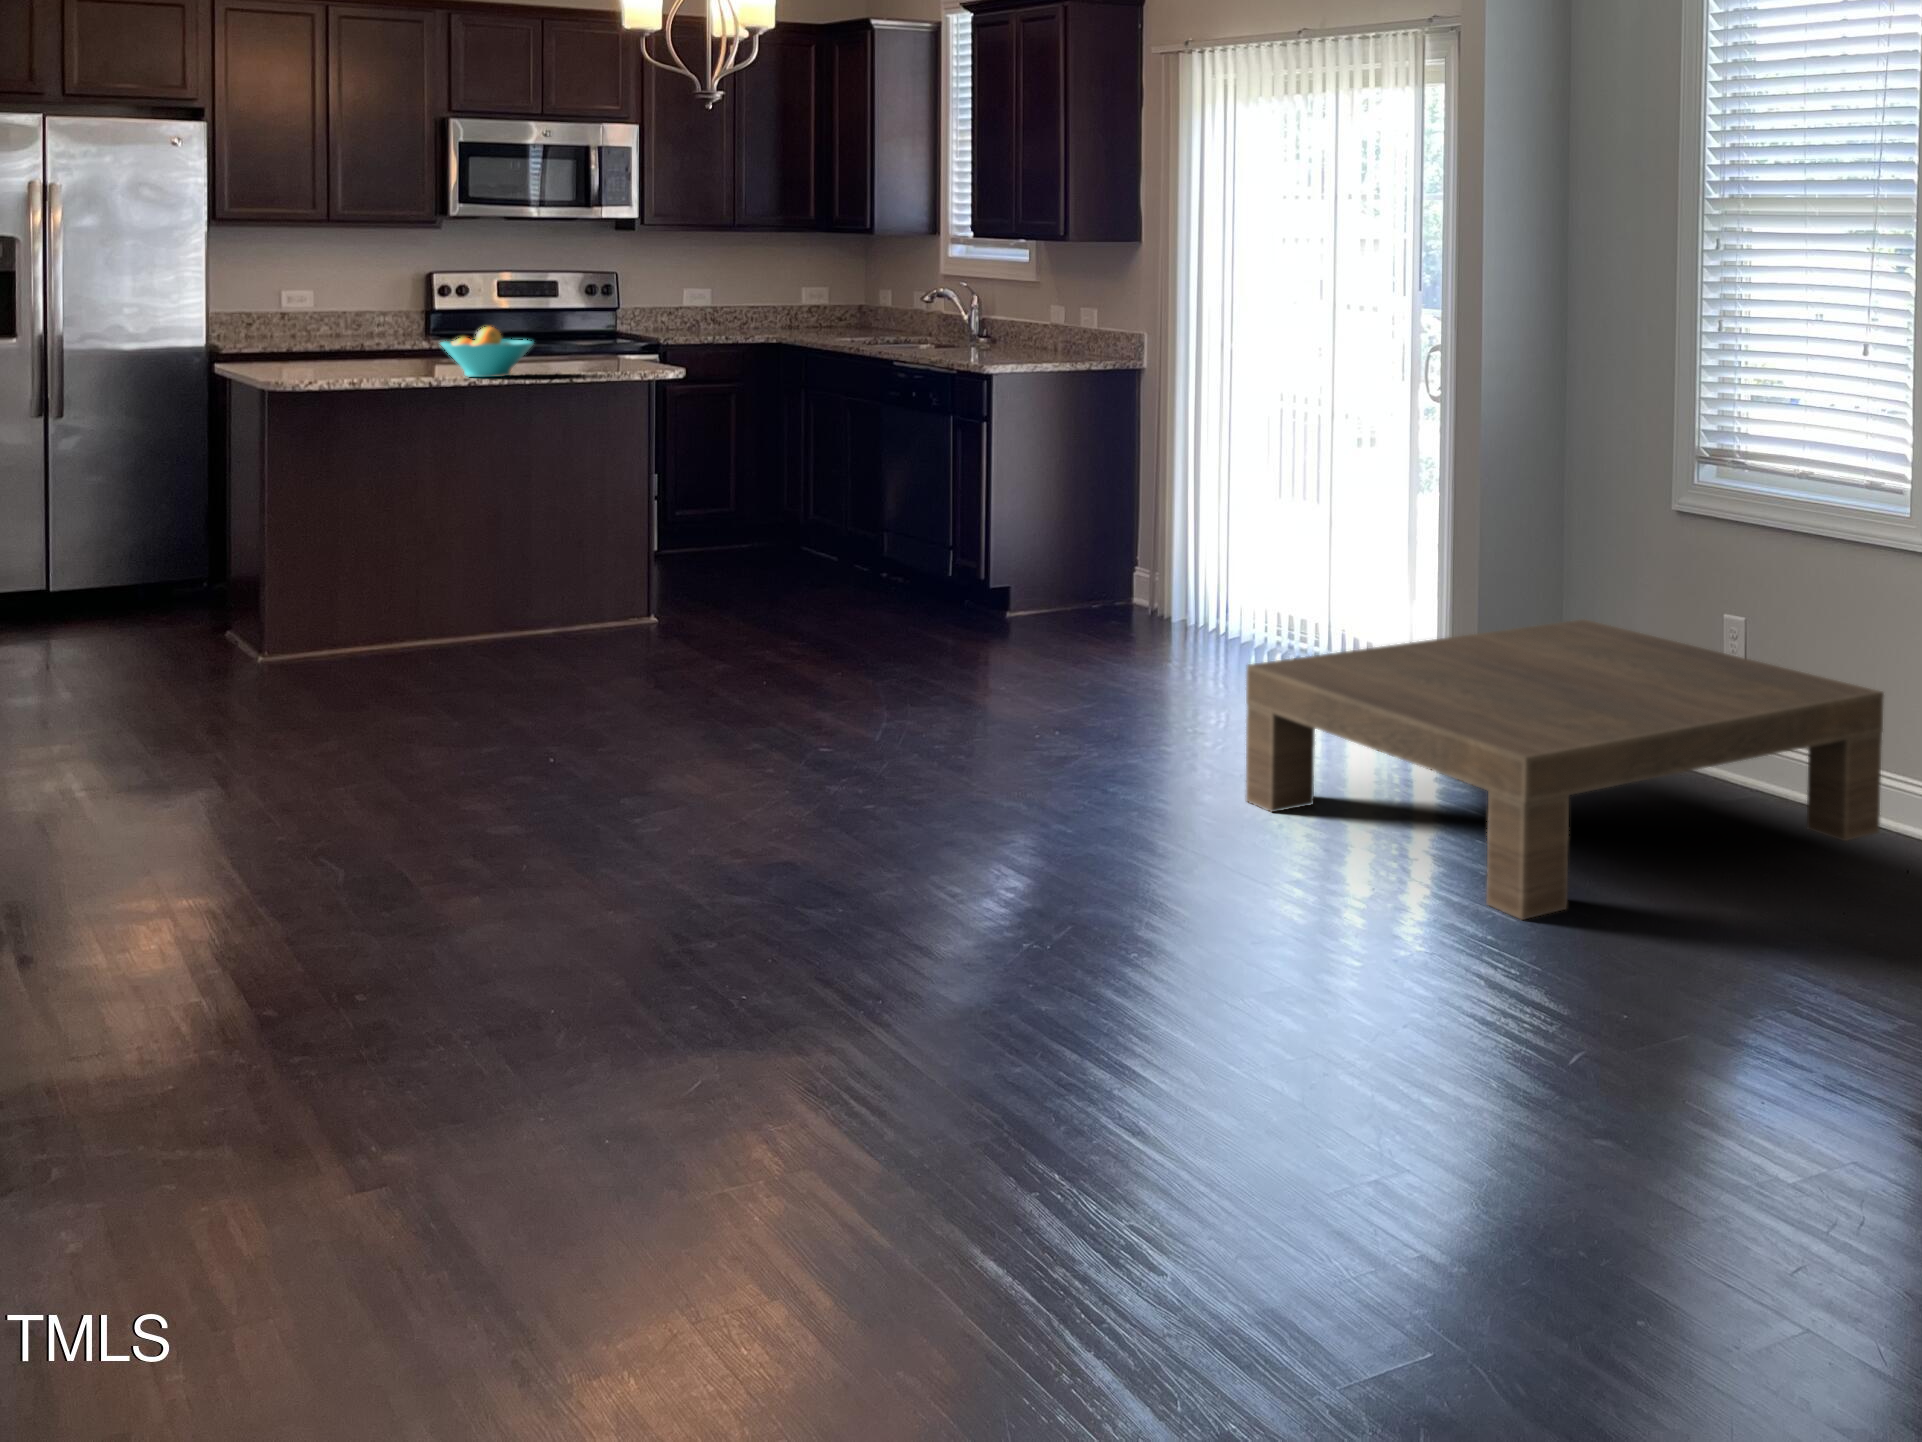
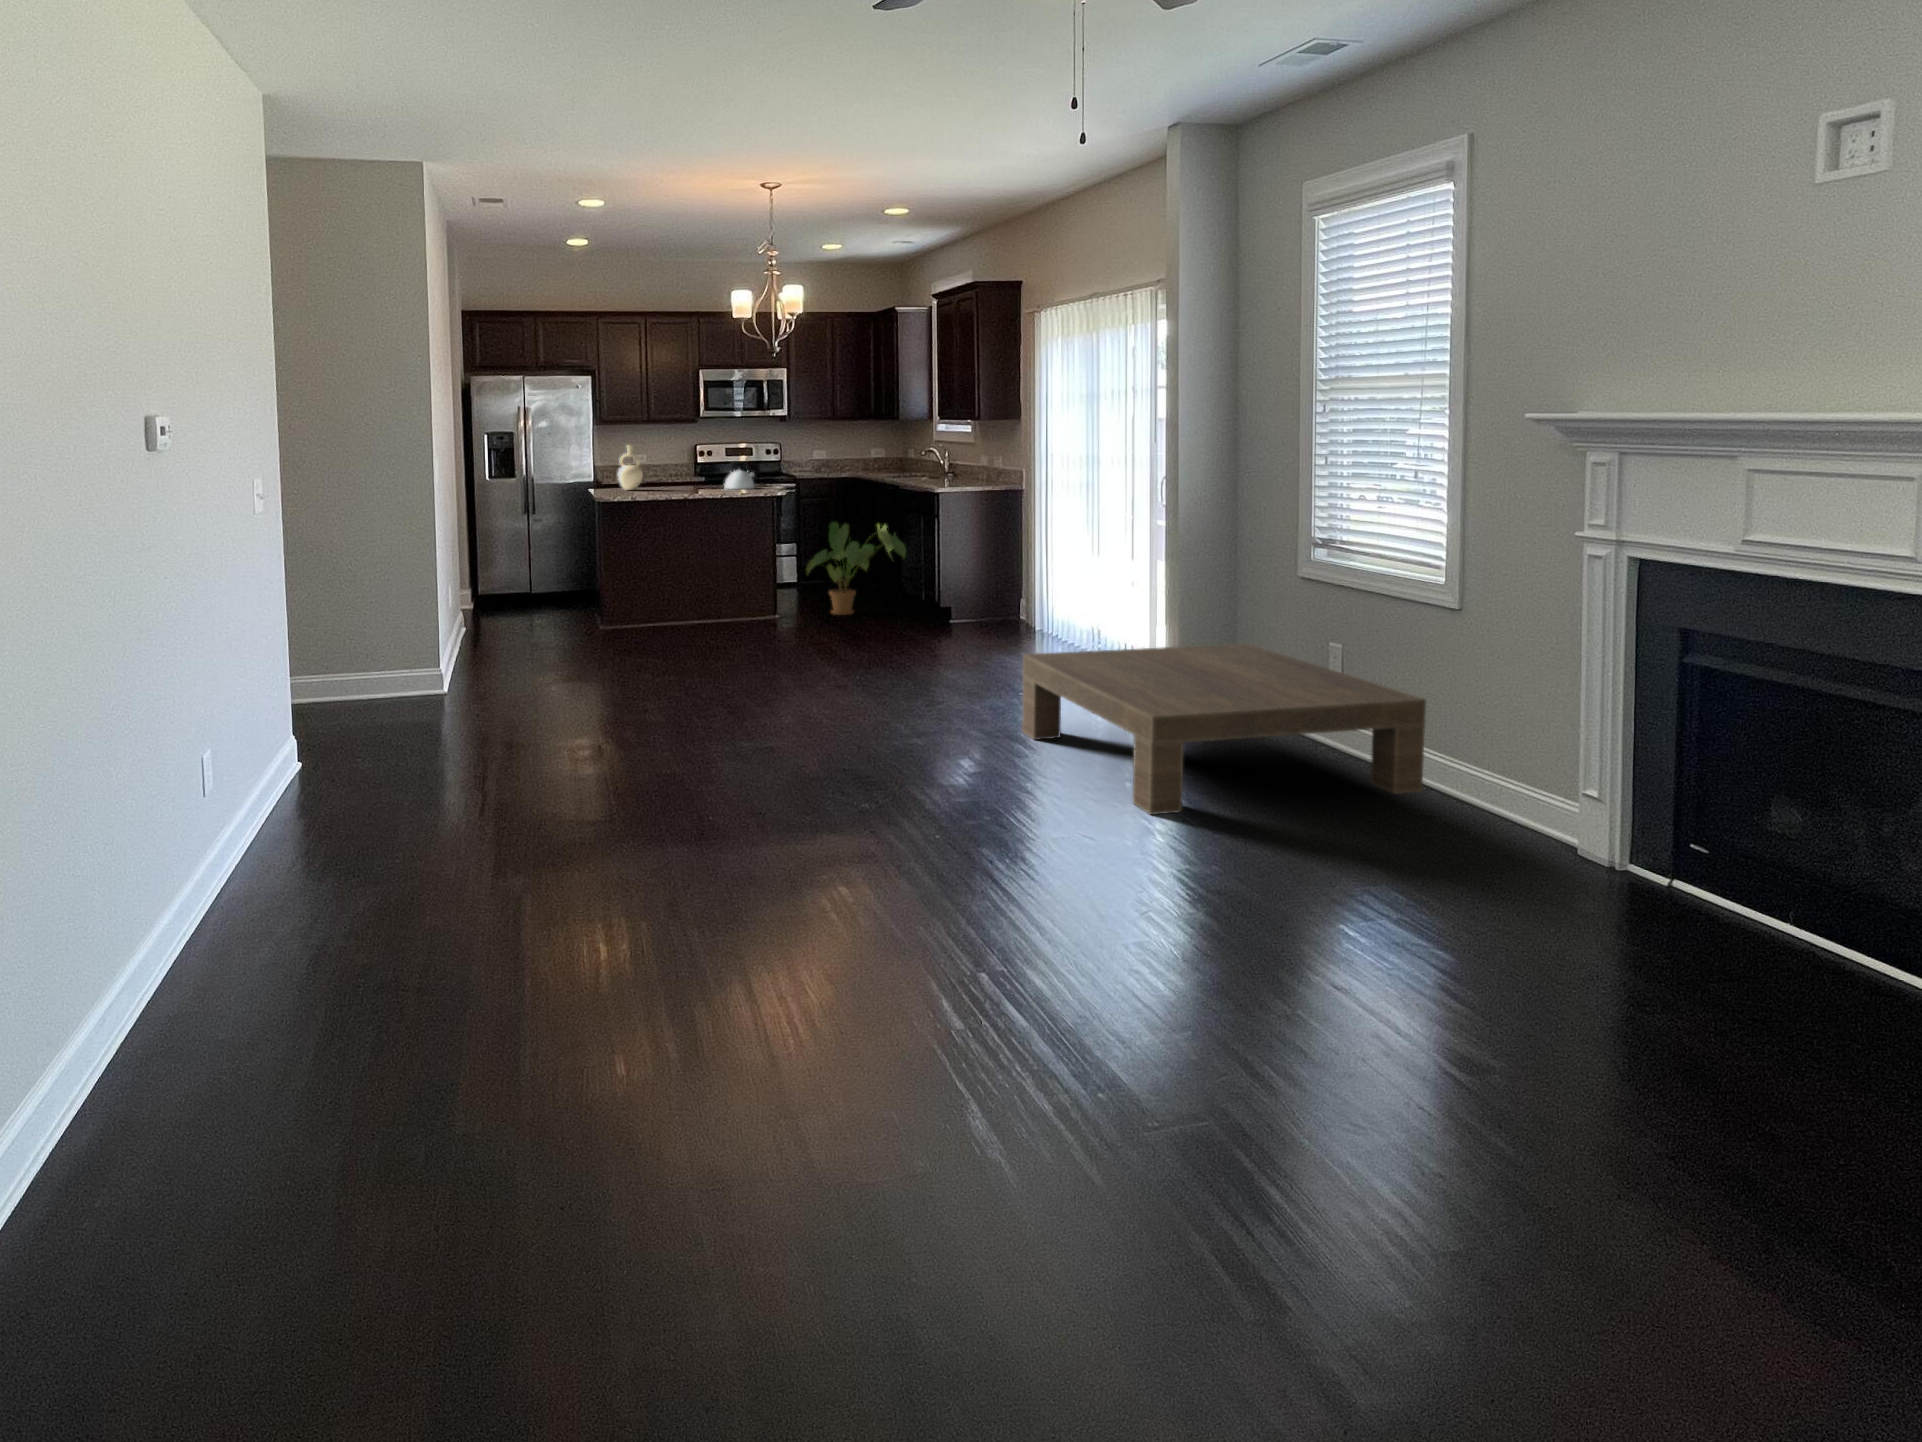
vase: none [315,284,373,376] -> present [618,445,643,490]
kettle: none [550,315,616,370] -> present [724,463,755,489]
fruit bowl: present [441,327,533,377] -> none [669,466,712,491]
house plant: none [717,429,921,606] -> present [806,522,906,615]

